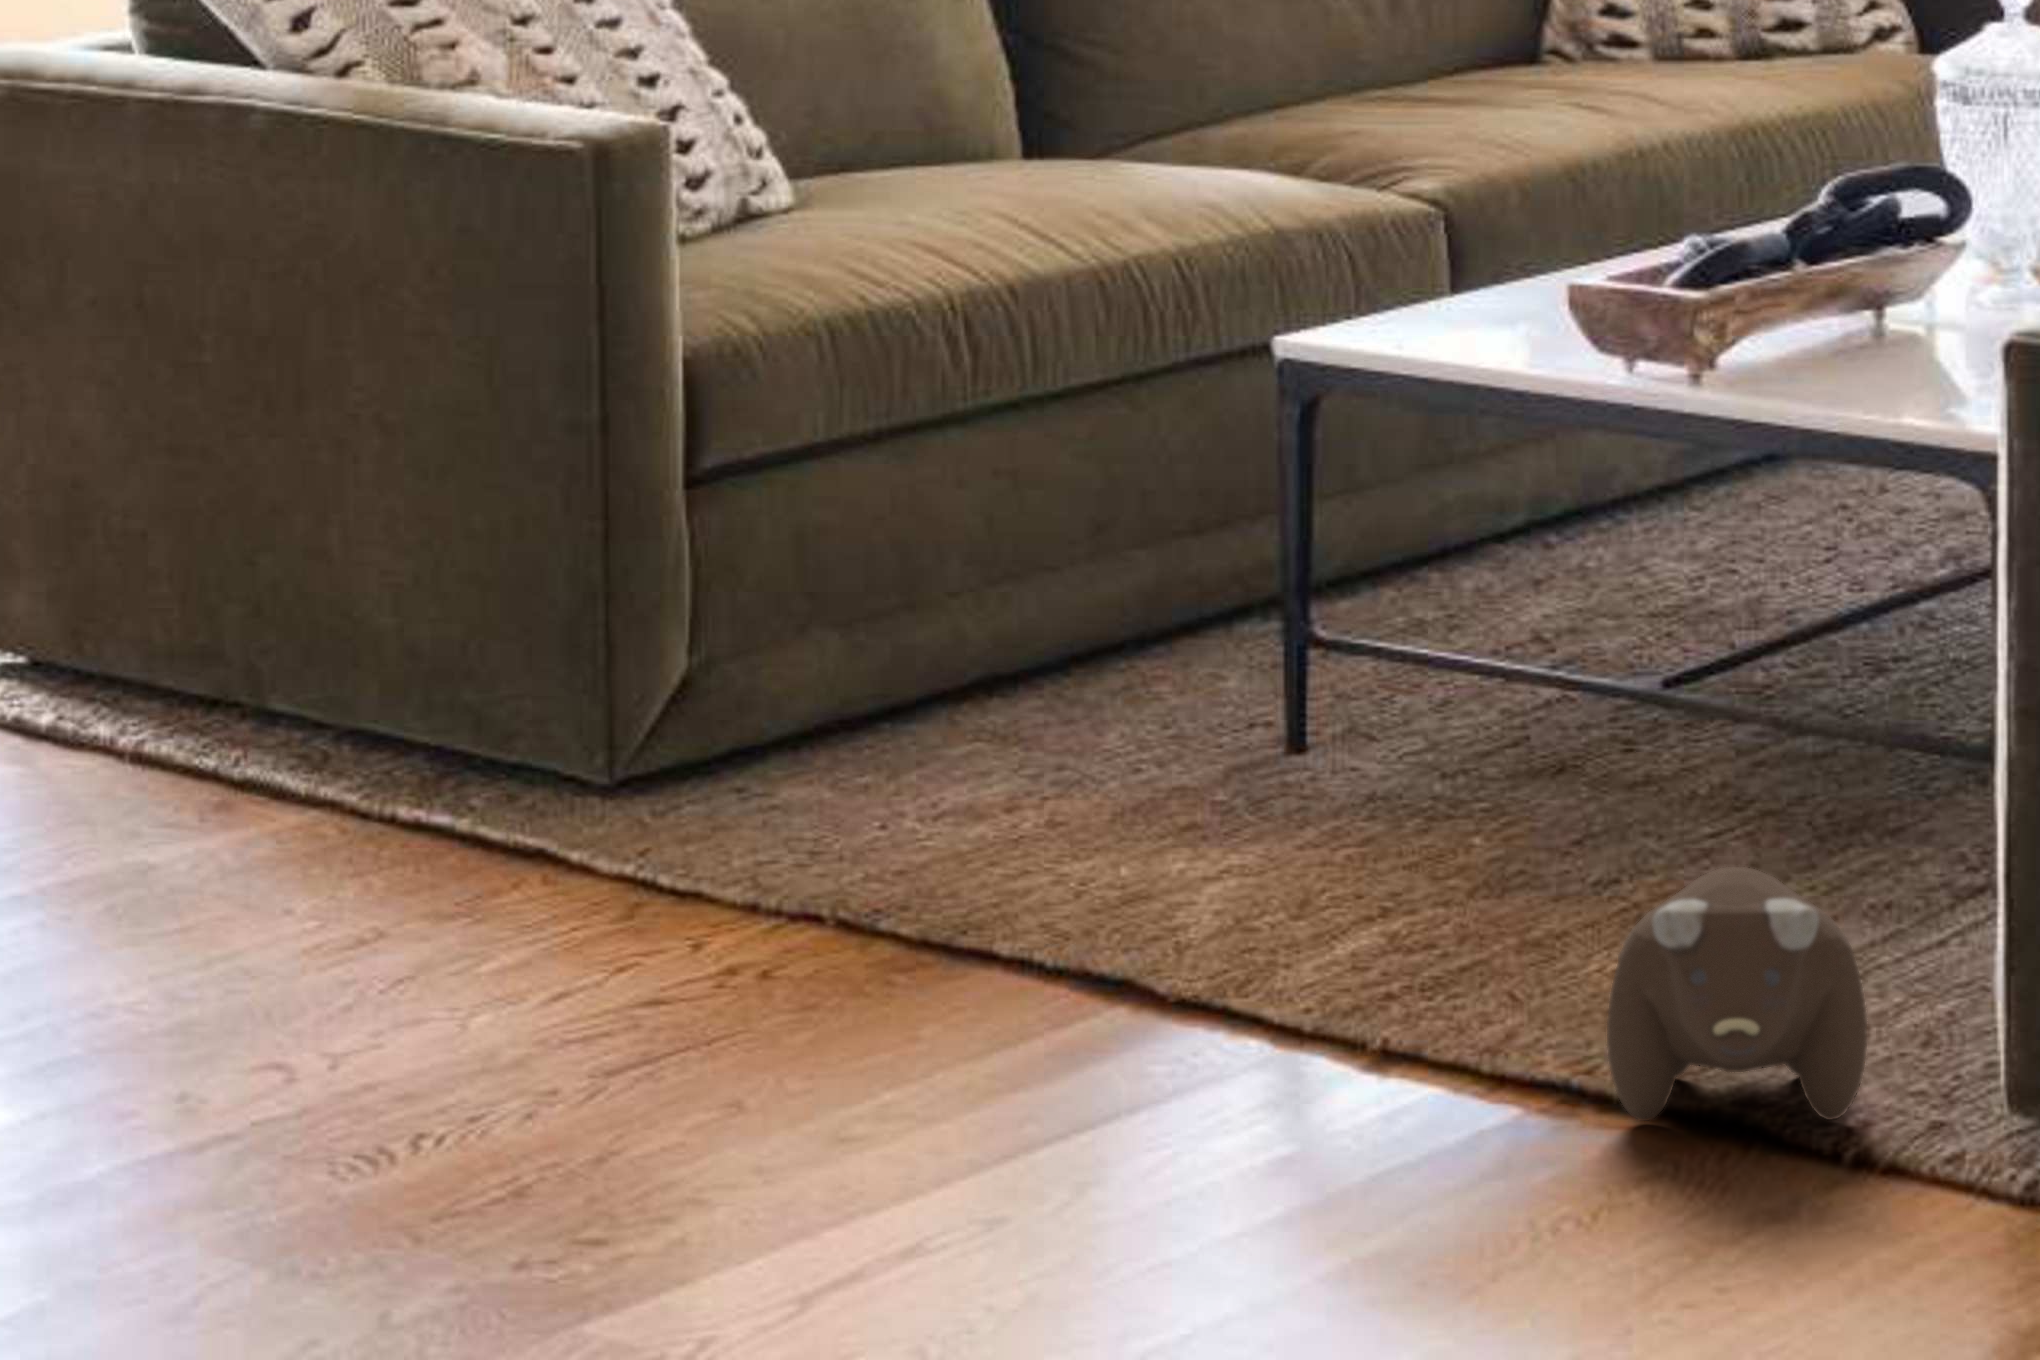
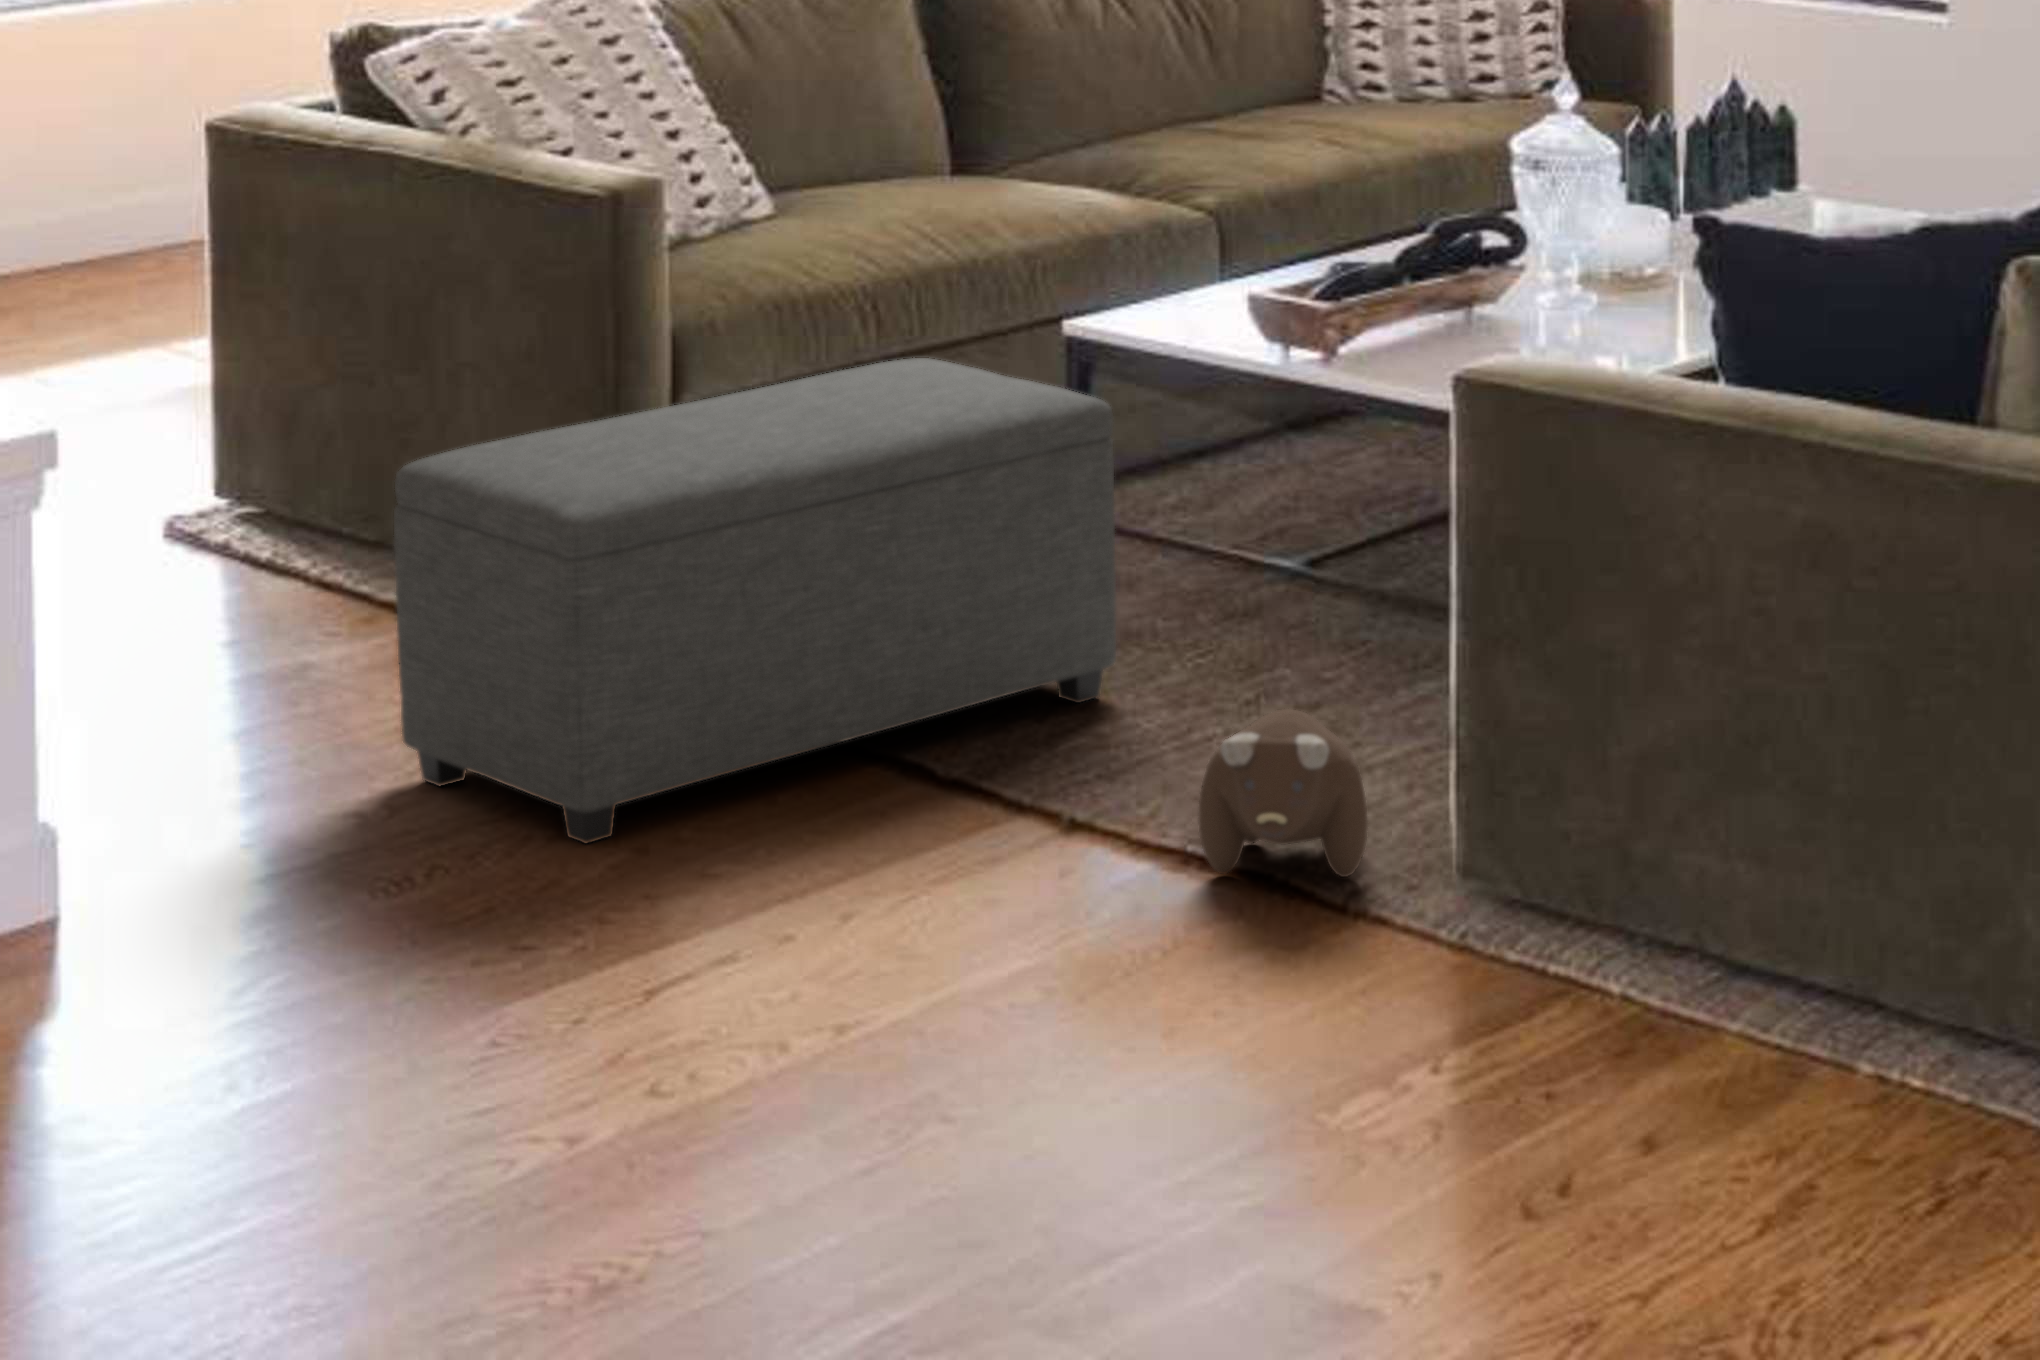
ottoman: none [315,382,1400,1109] -> present [394,358,1116,843]

